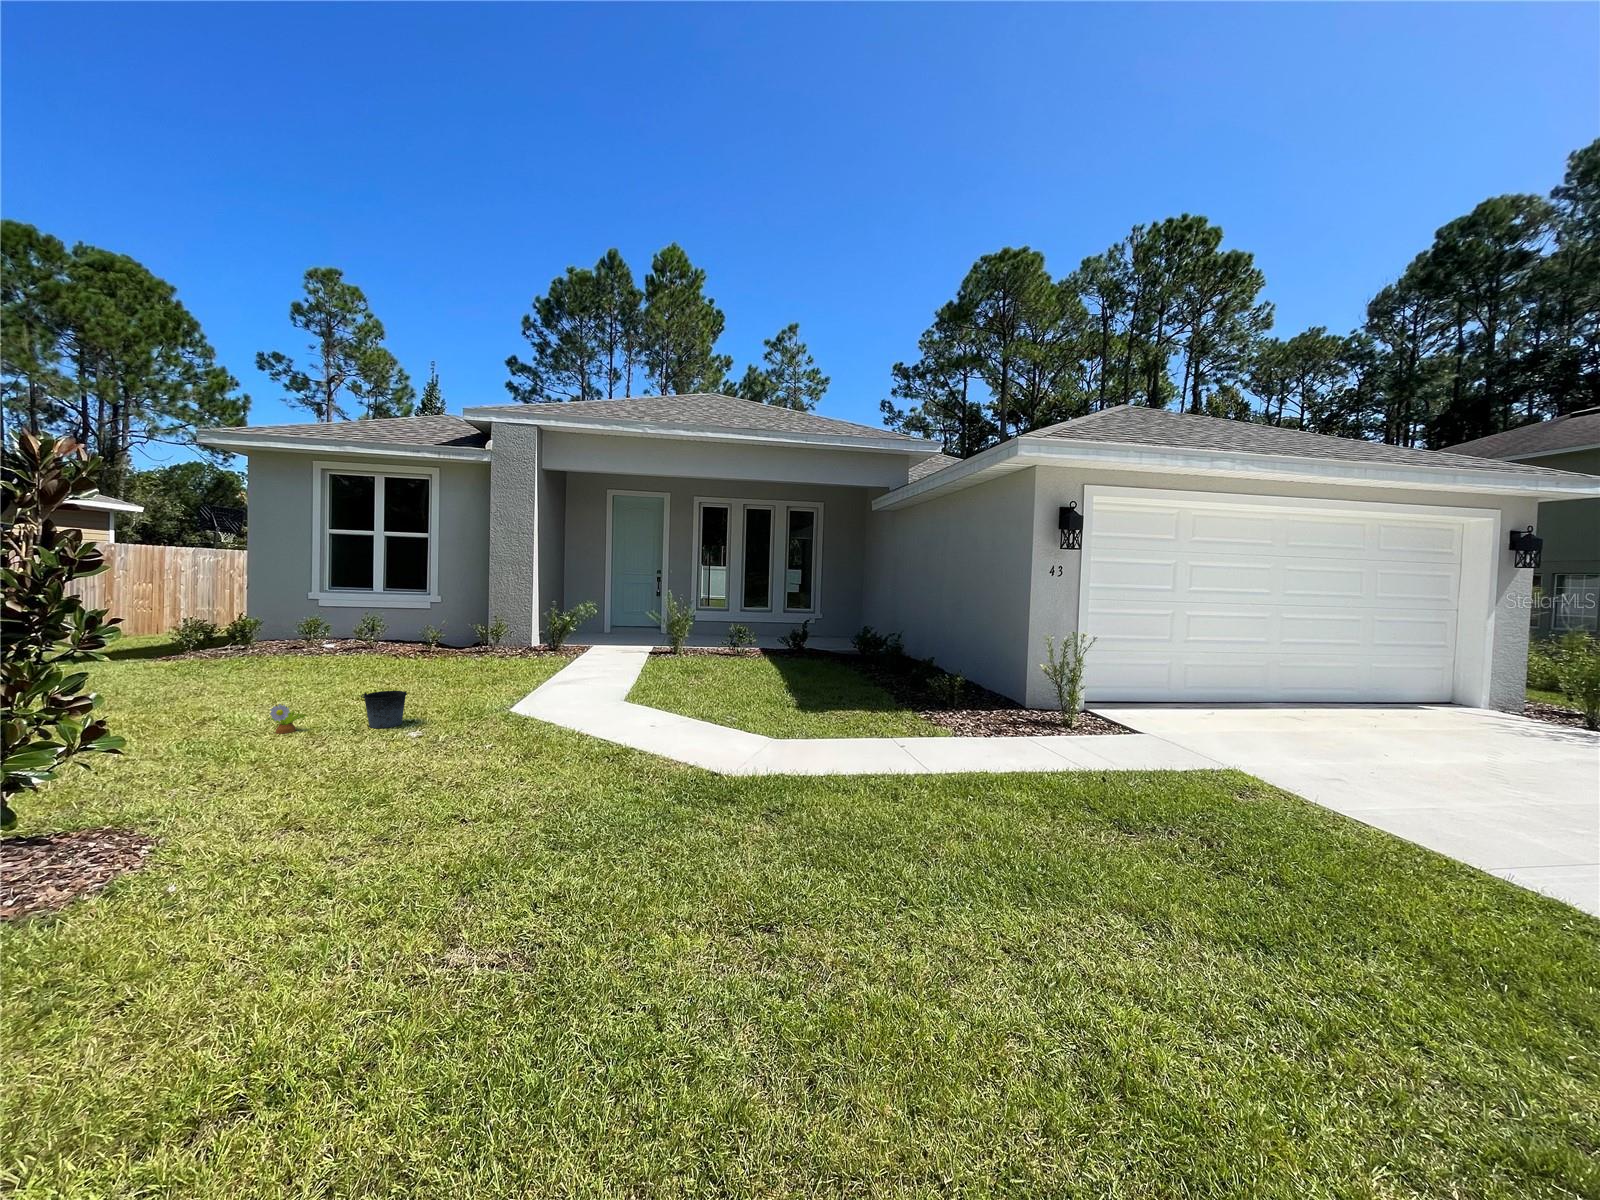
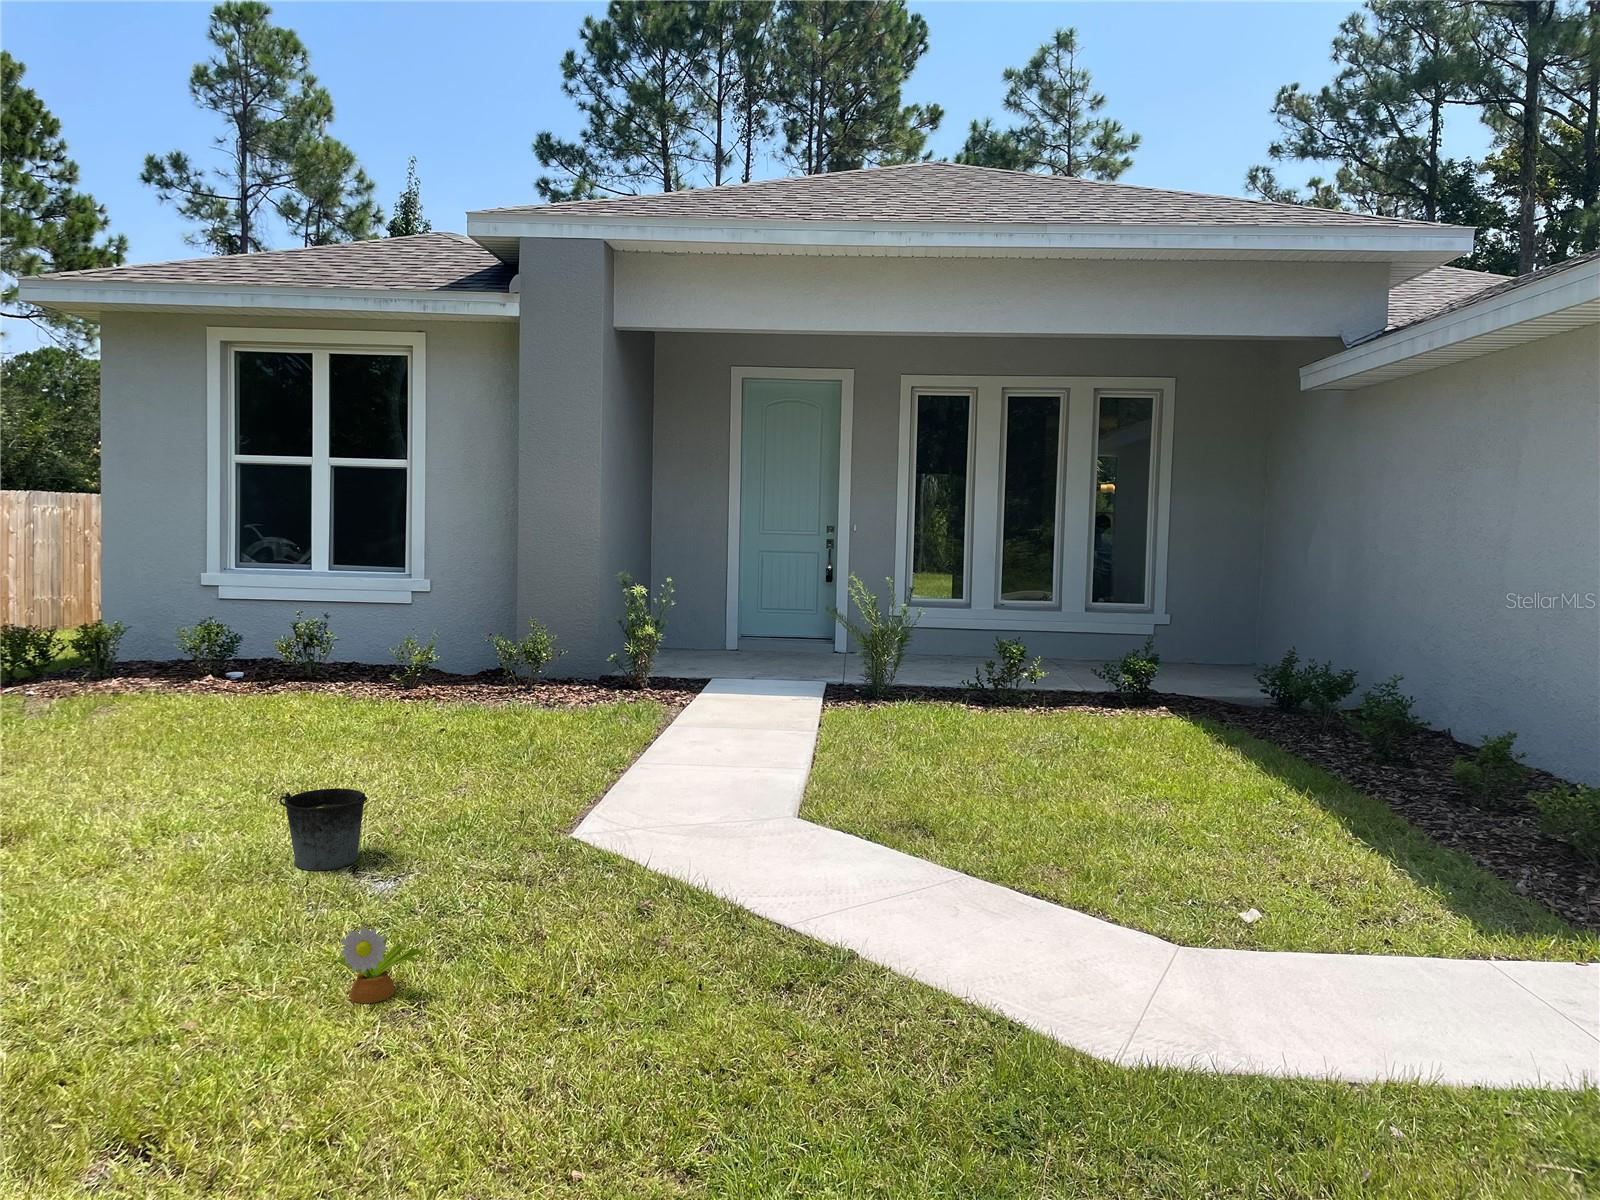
decorative plant: present [265,704,308,734] -> present [328,925,423,1003]

